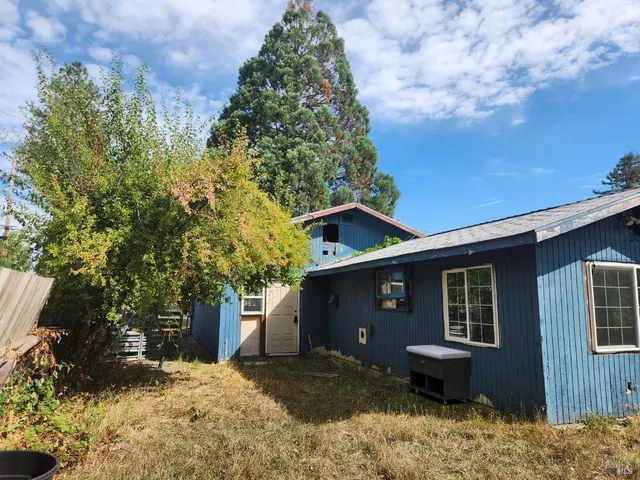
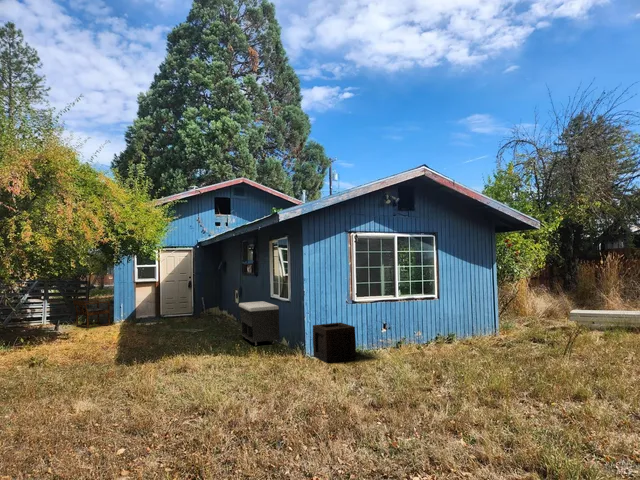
armchair: none [180,334,220,369] -> present [73,300,110,329]
wooden crate: none [556,380,630,440] -> present [313,323,356,363]

